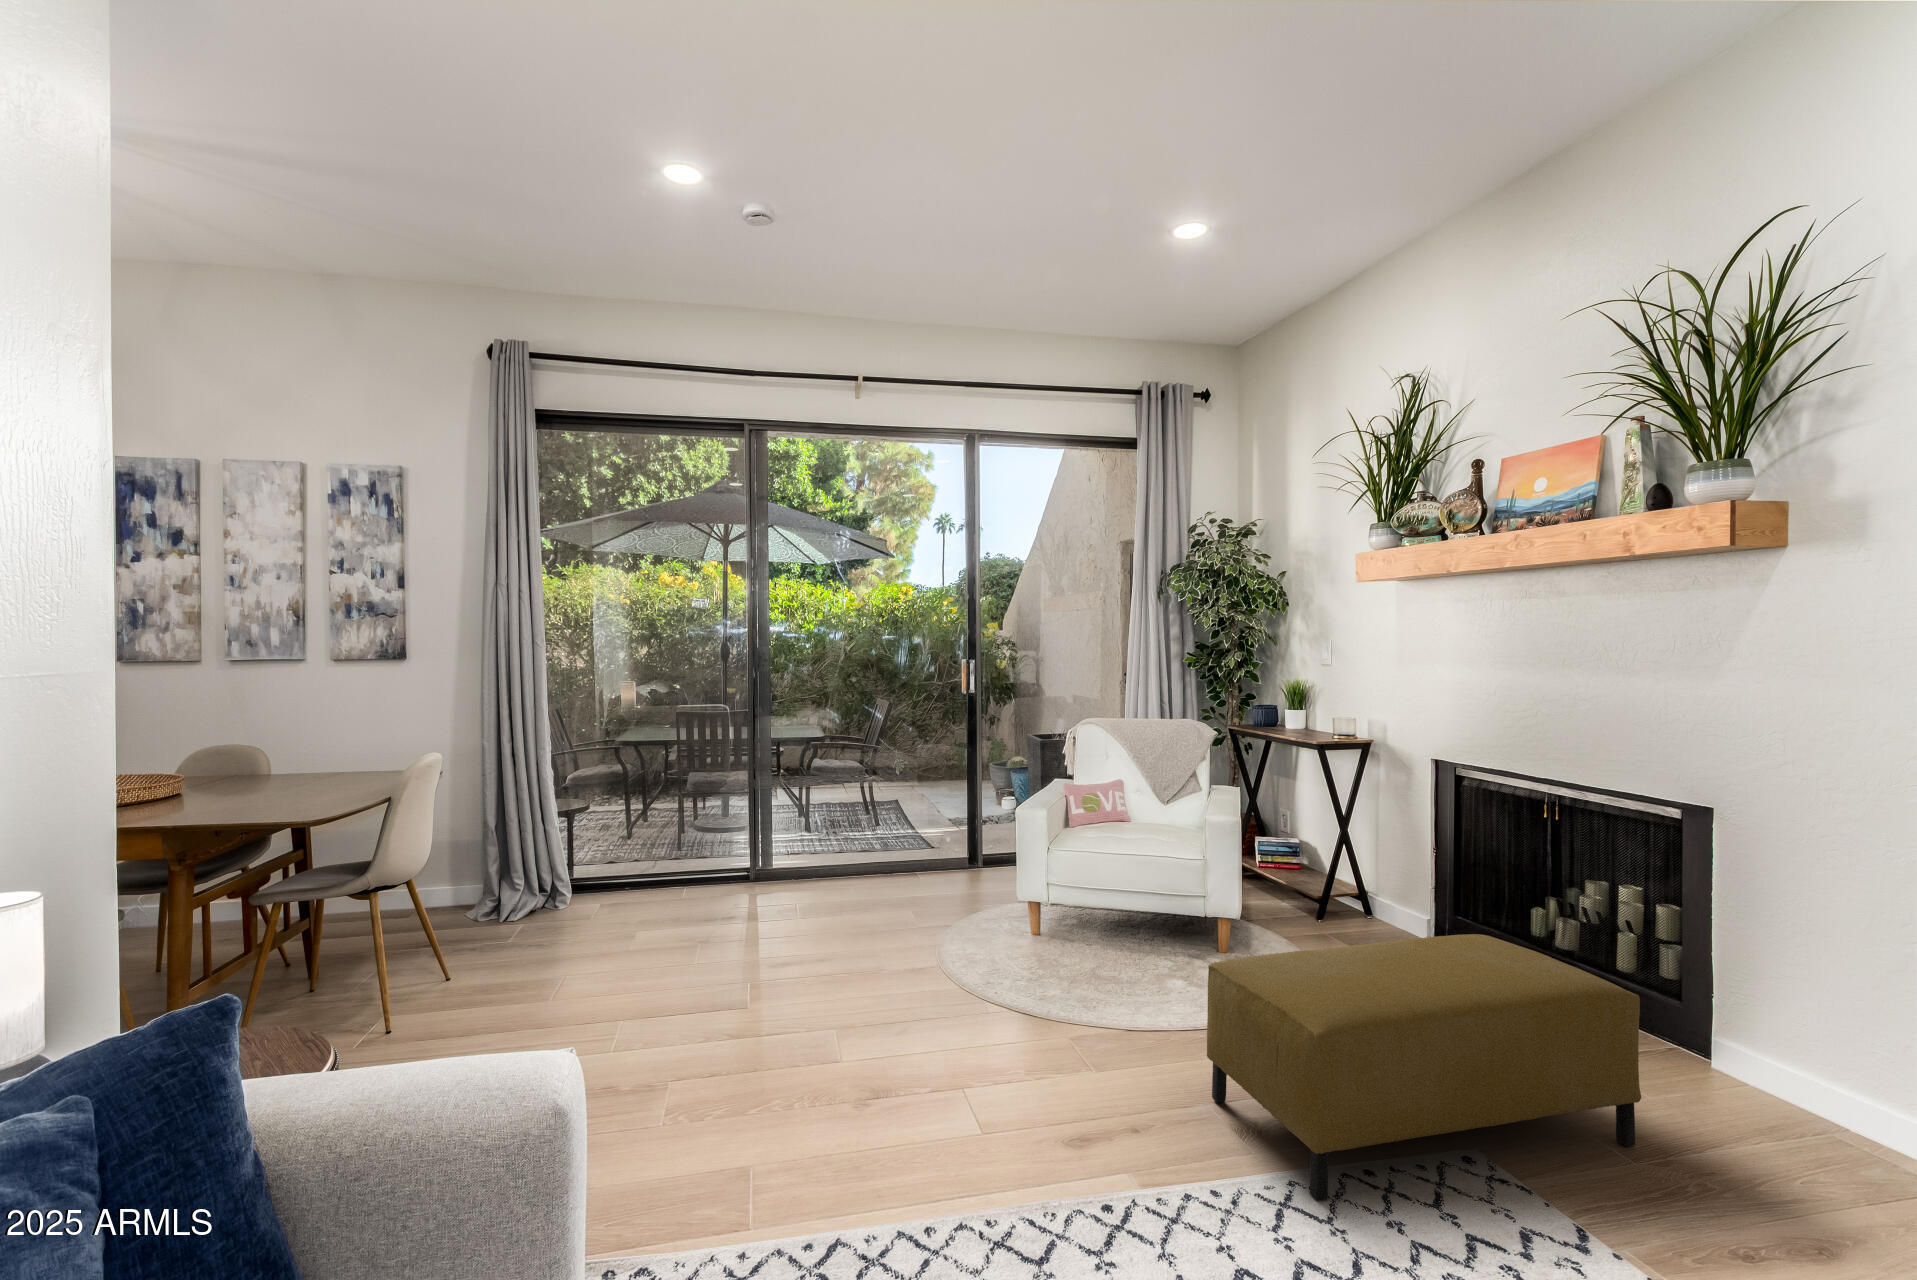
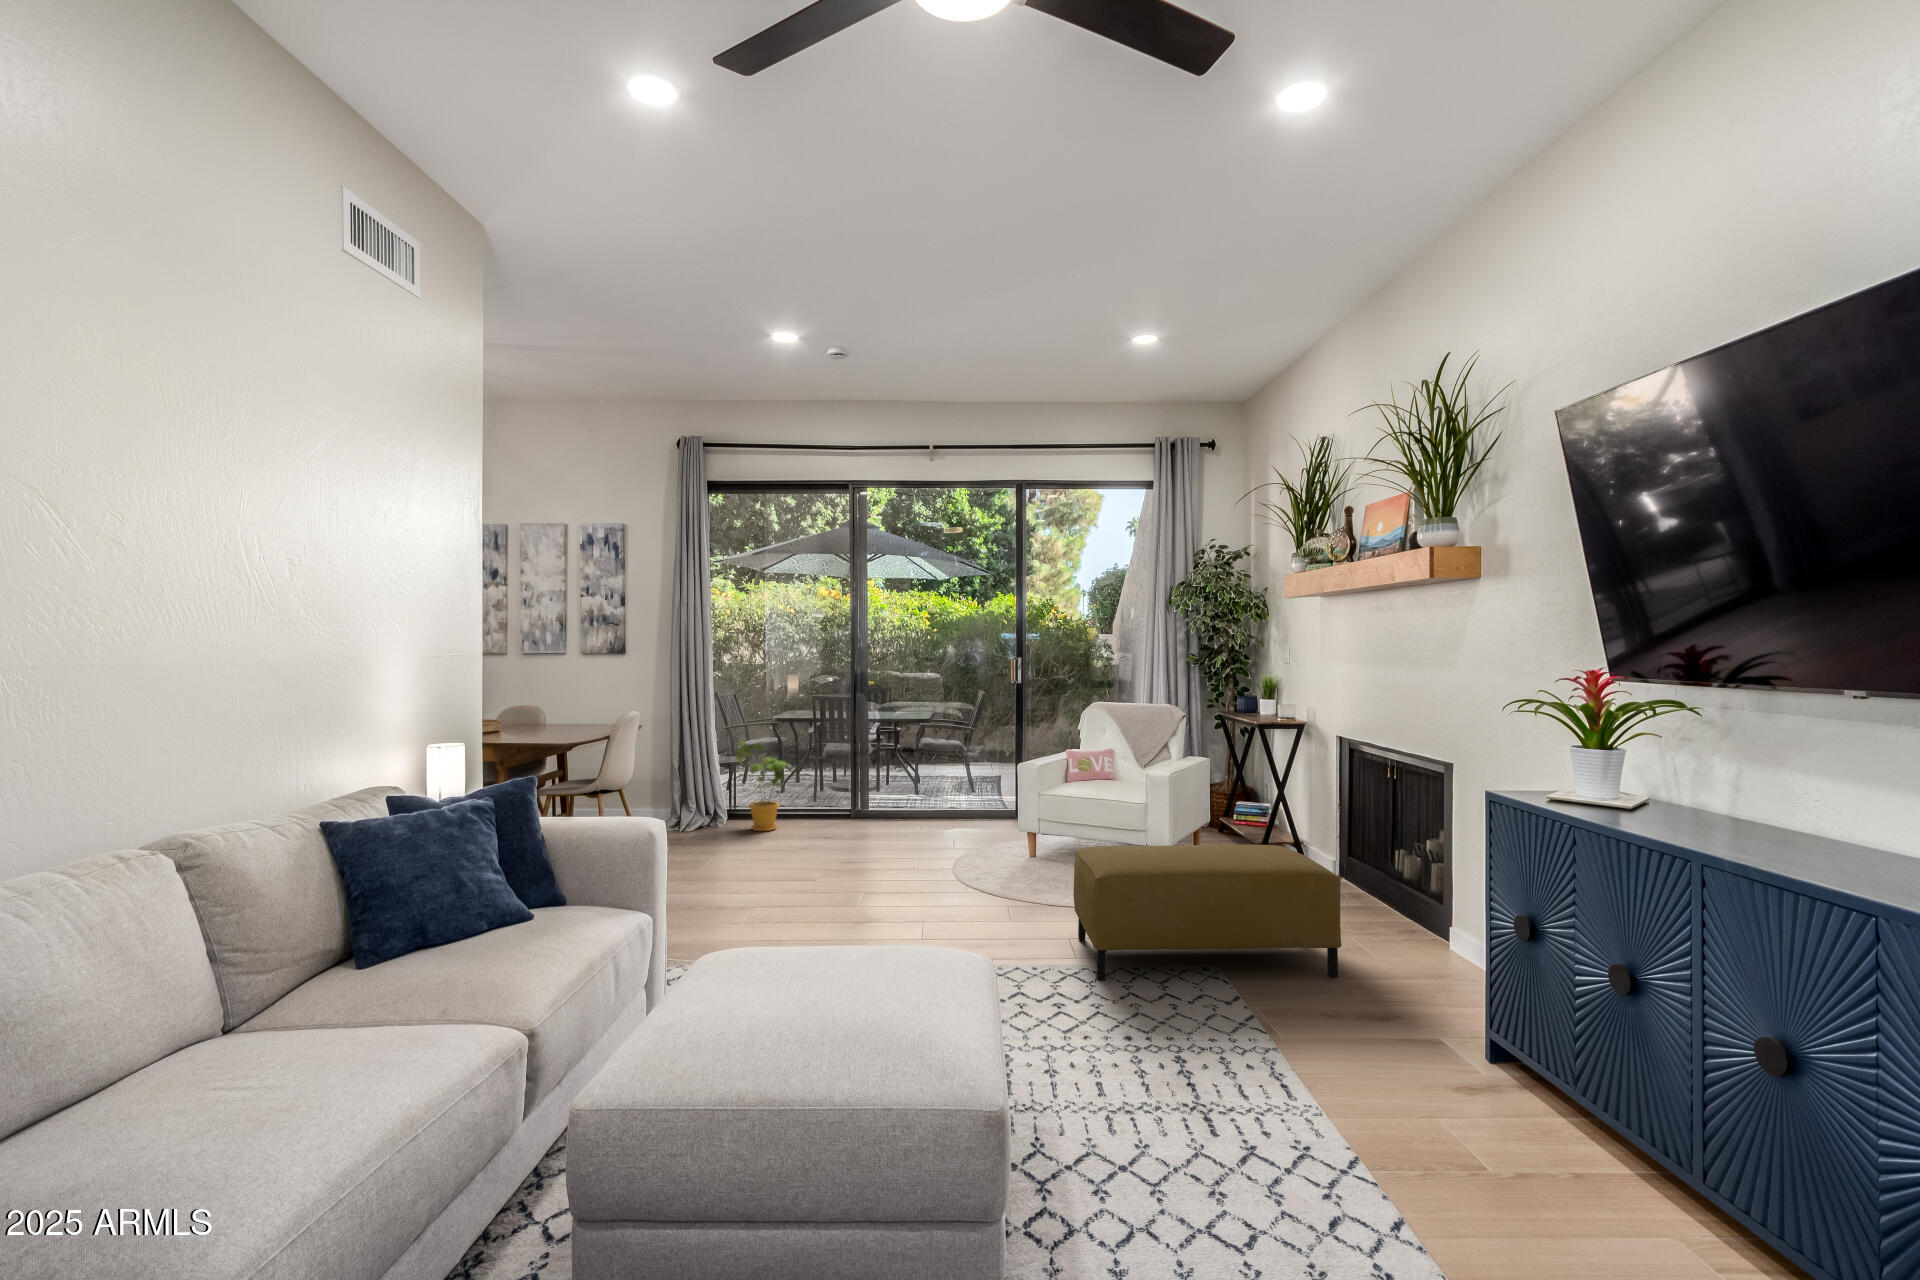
house plant: none [585,785,669,913] -> present [736,741,791,831]

